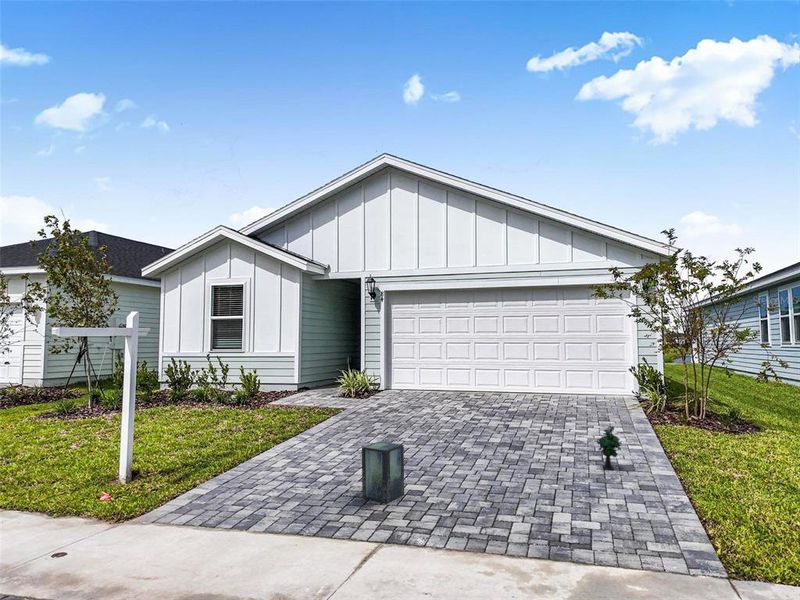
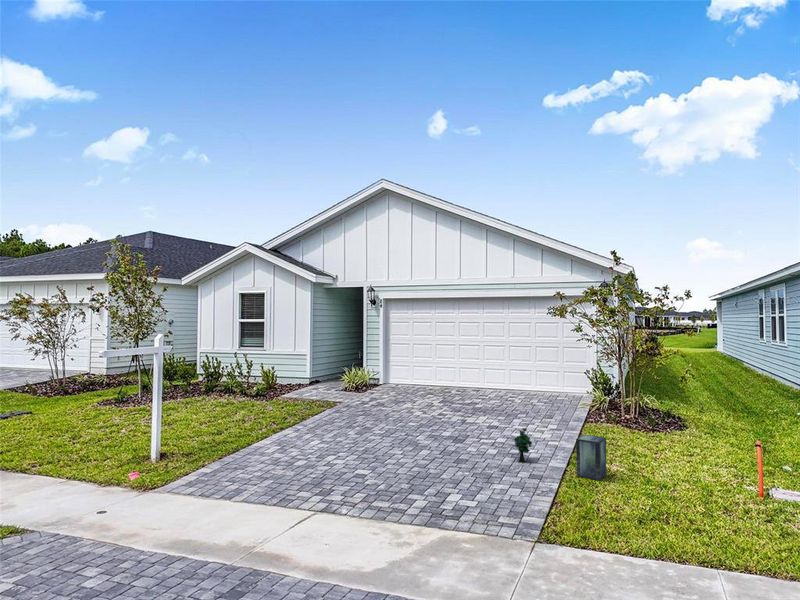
storage box: present [362,442,404,503] -> present [576,435,607,481]

